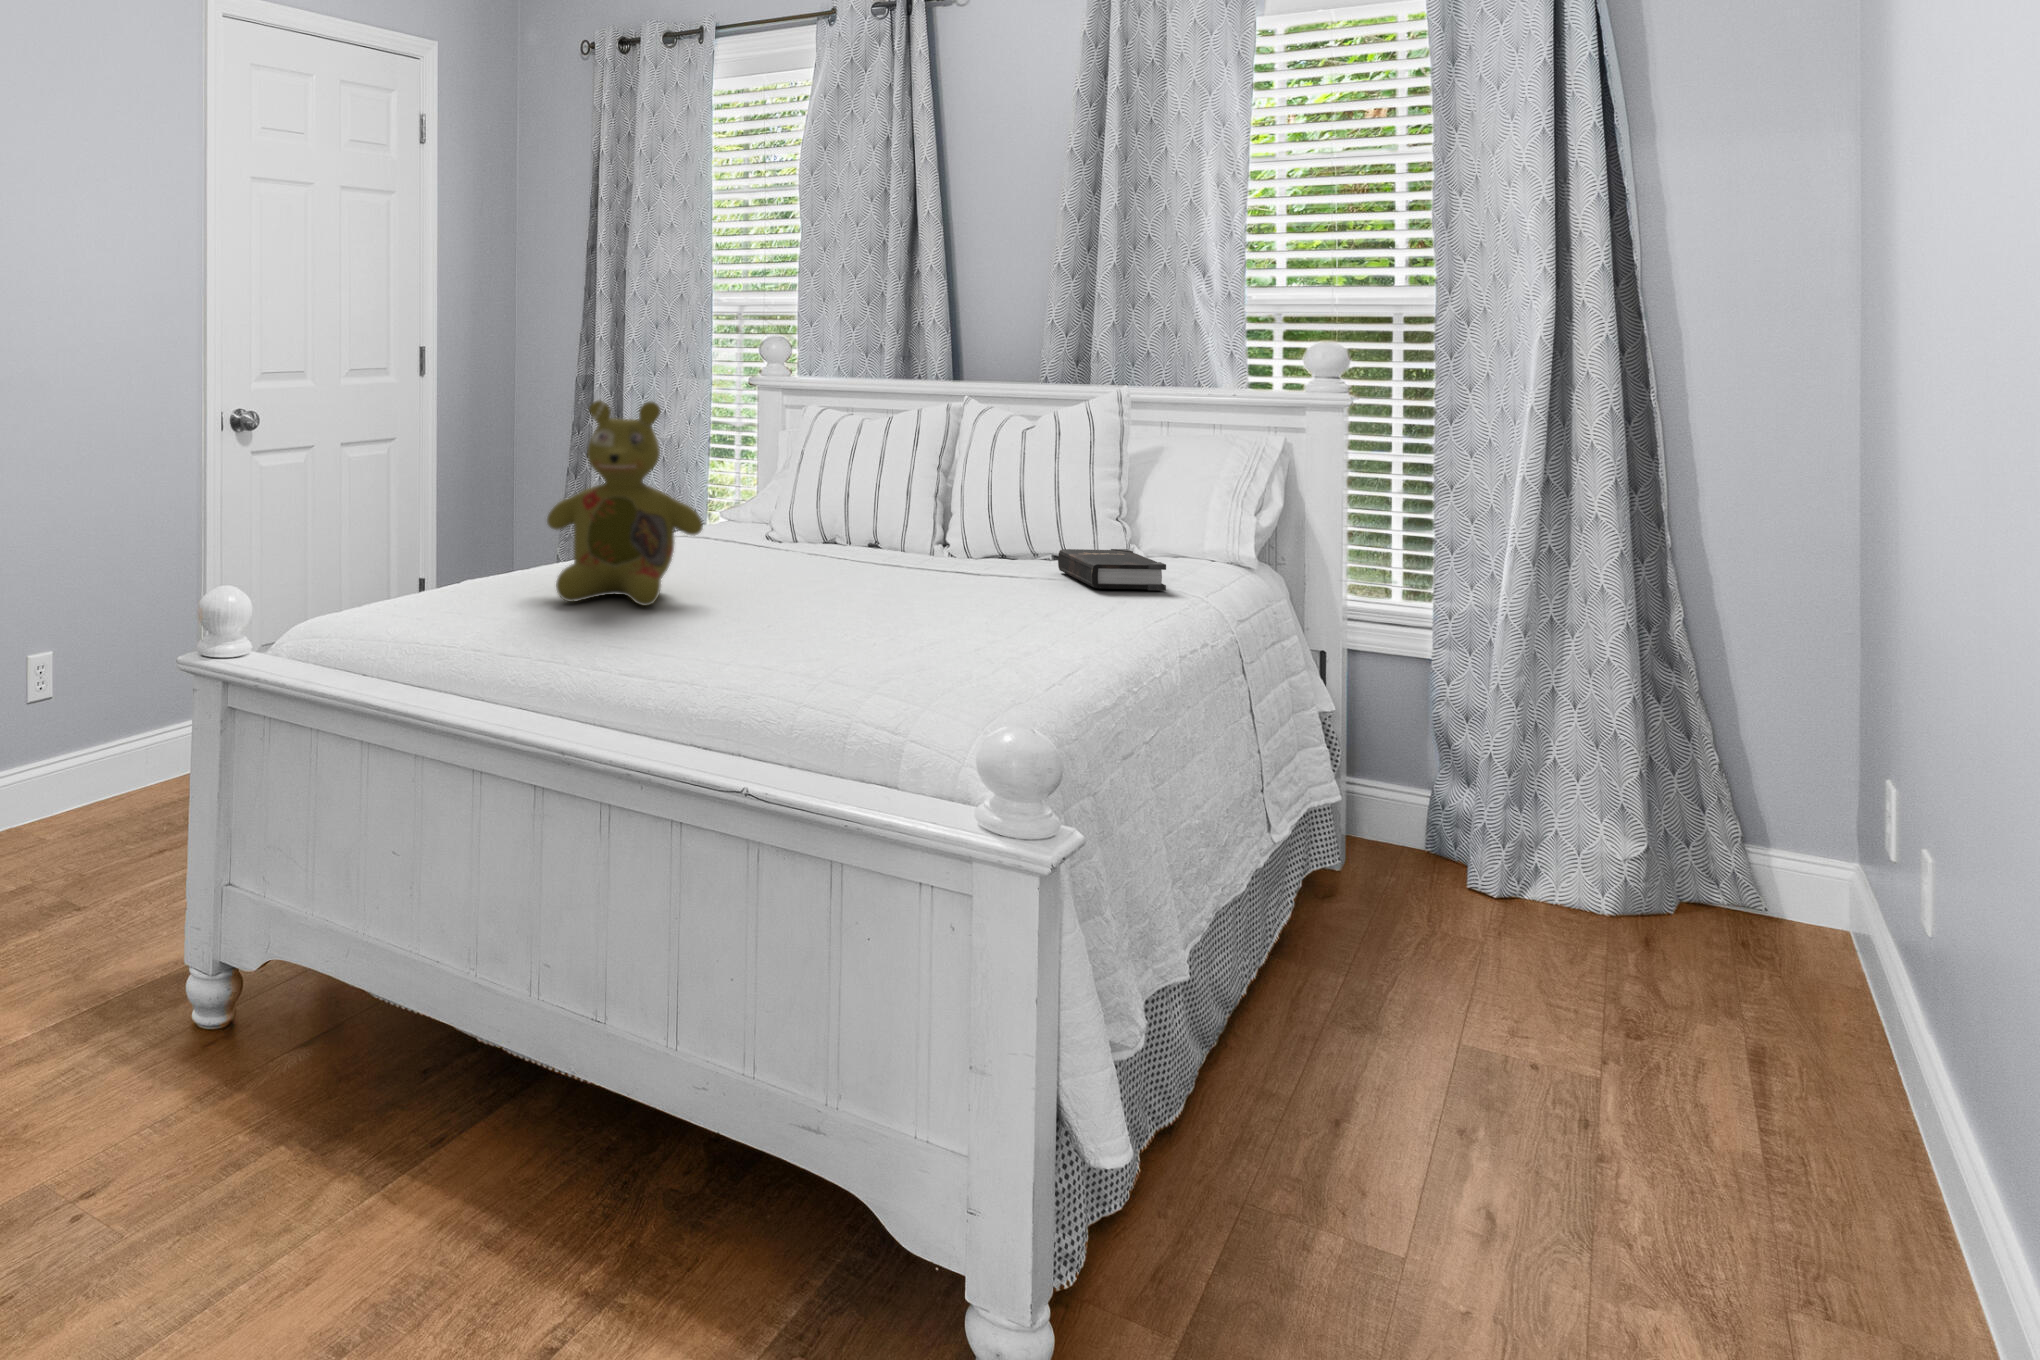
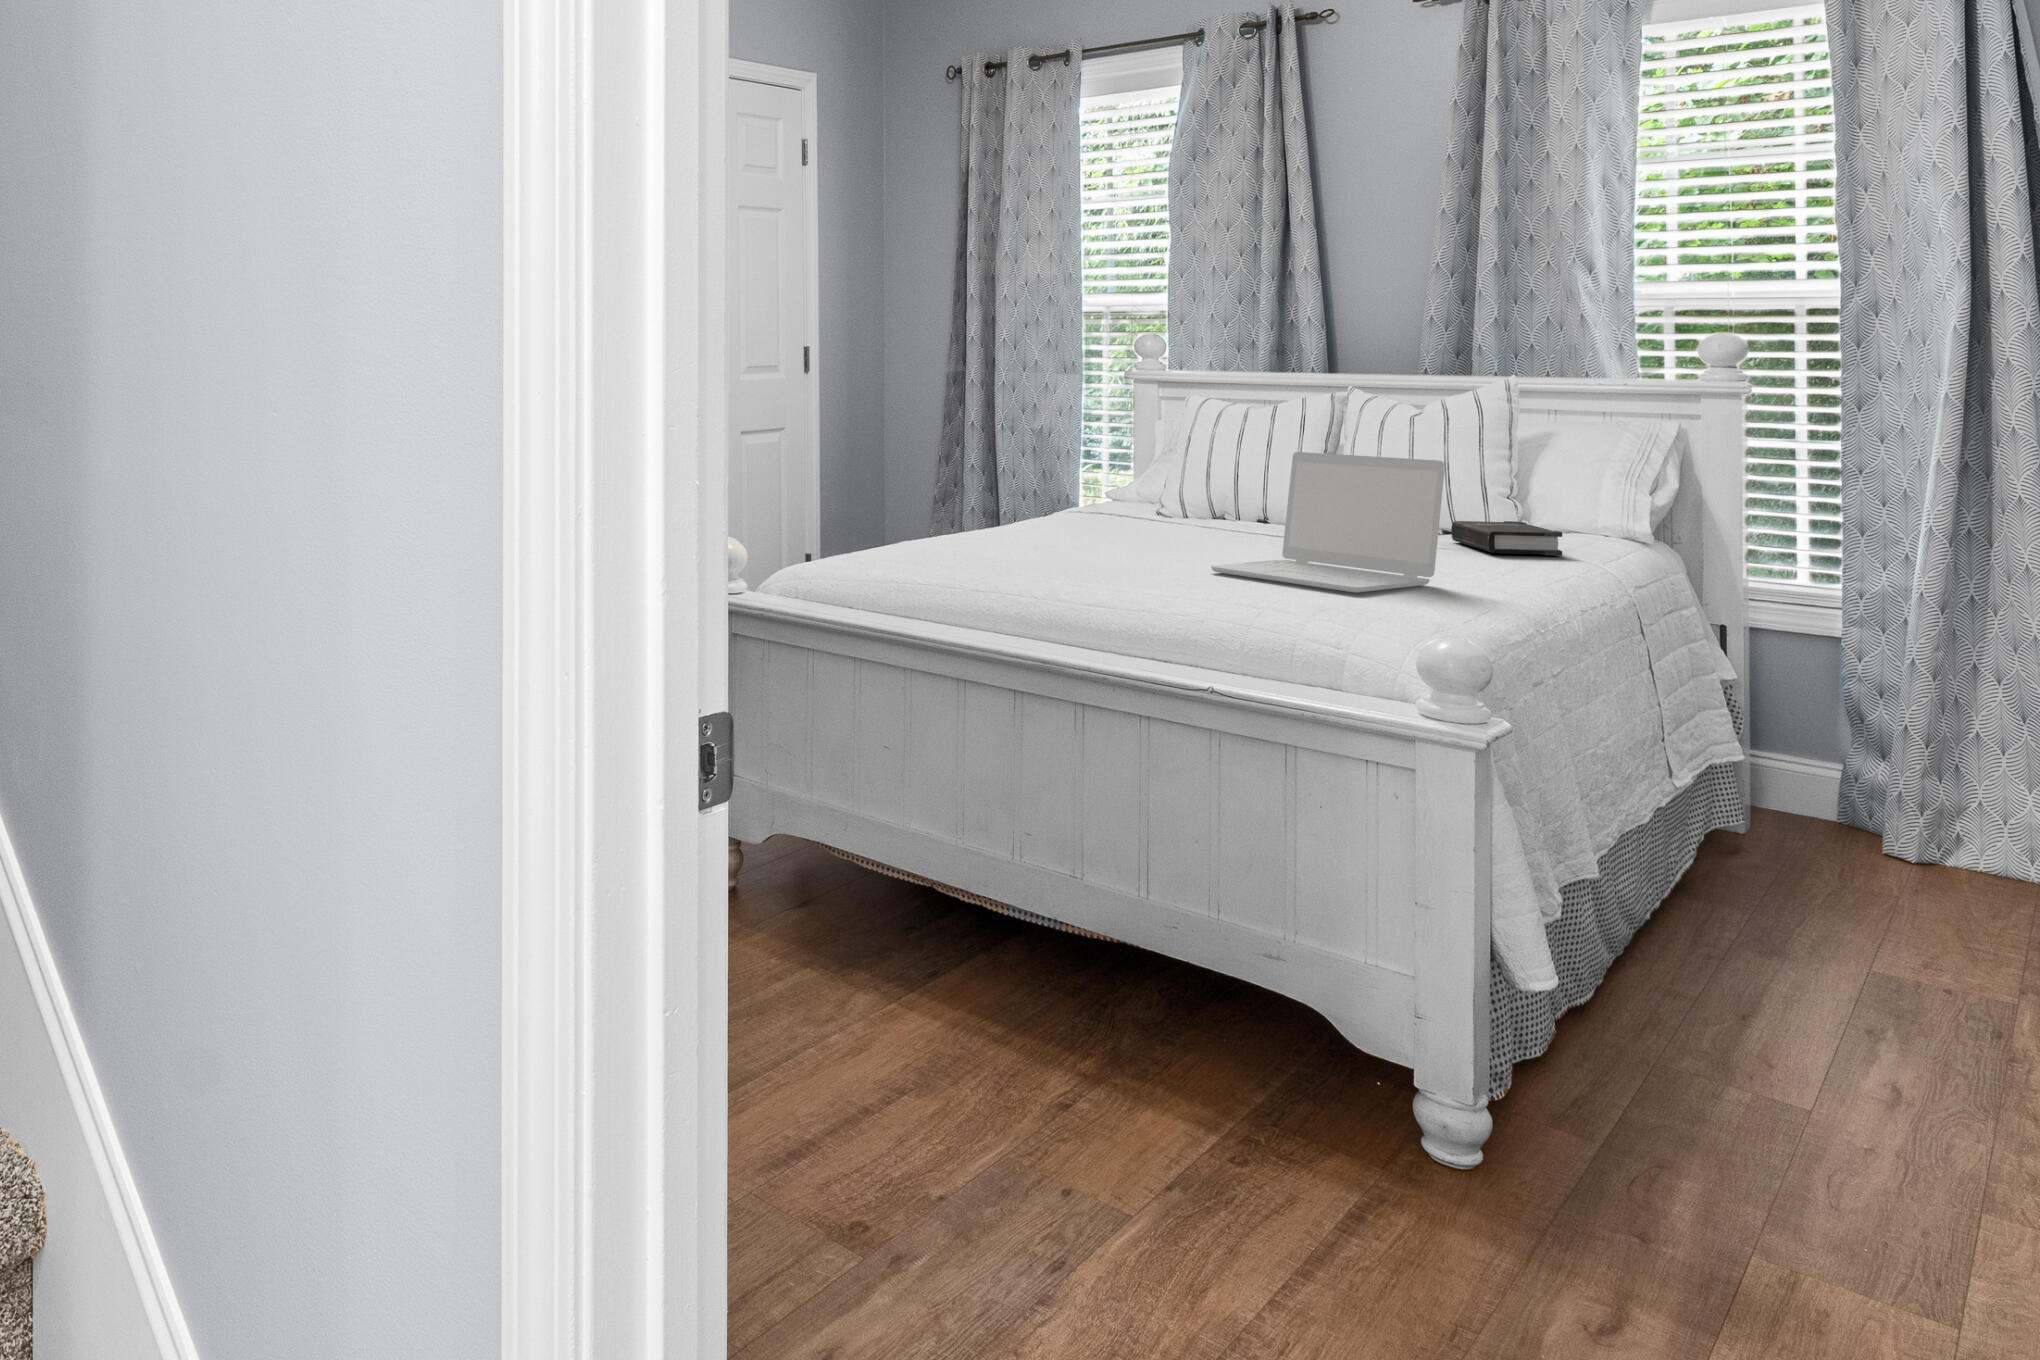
stuffed bear: present [547,401,703,606] -> none [980,386,1122,558]
laptop: none [788,479,1039,653] -> present [1211,452,1445,593]

